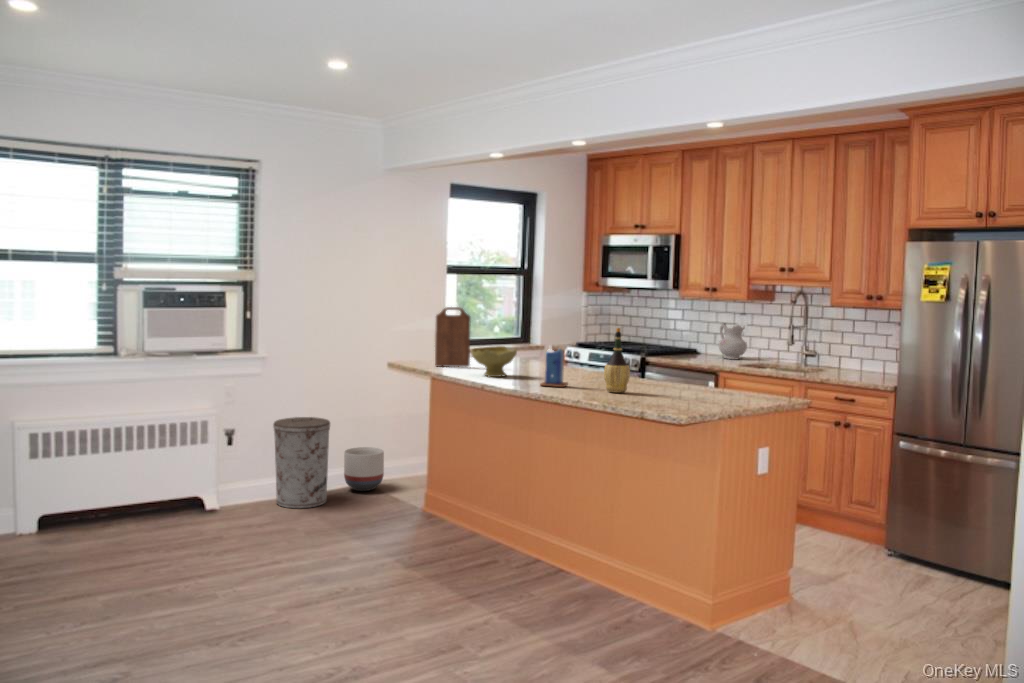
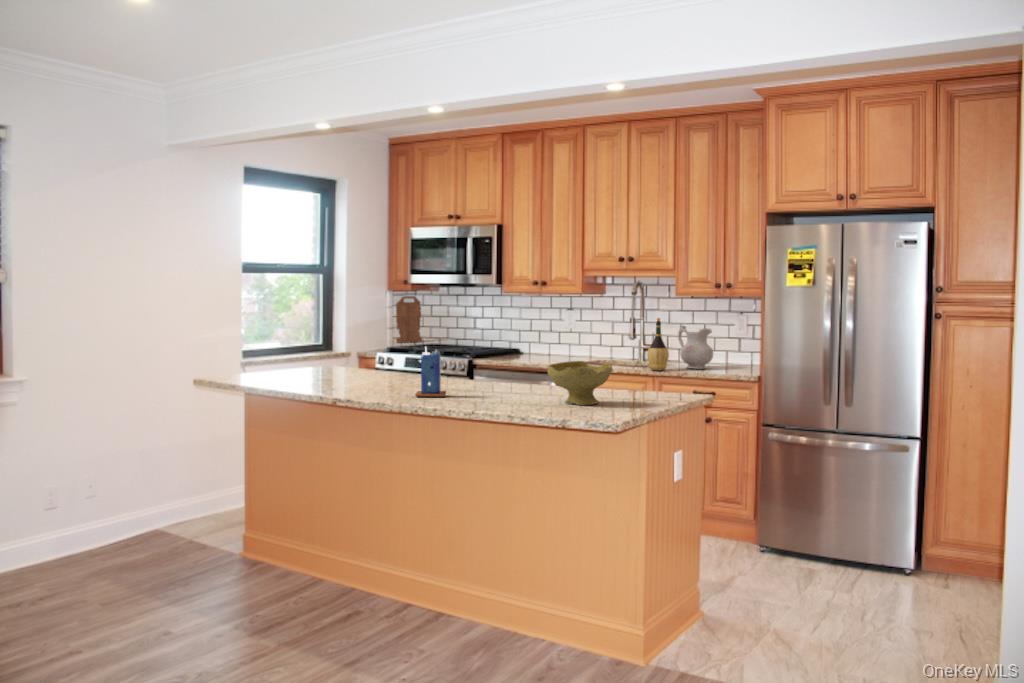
cutting board: present [435,307,471,367] -> present [396,296,422,343]
ceramic pitcher: present [719,323,747,359] -> present [678,326,713,369]
wine bottle: present [604,328,630,393] -> present [647,318,669,370]
bowl: present [472,346,517,377] -> present [548,361,612,405]
trash can: present [273,417,330,508] -> none [19,458,101,581]
planter: present [344,447,384,491] -> none [117,489,171,546]

